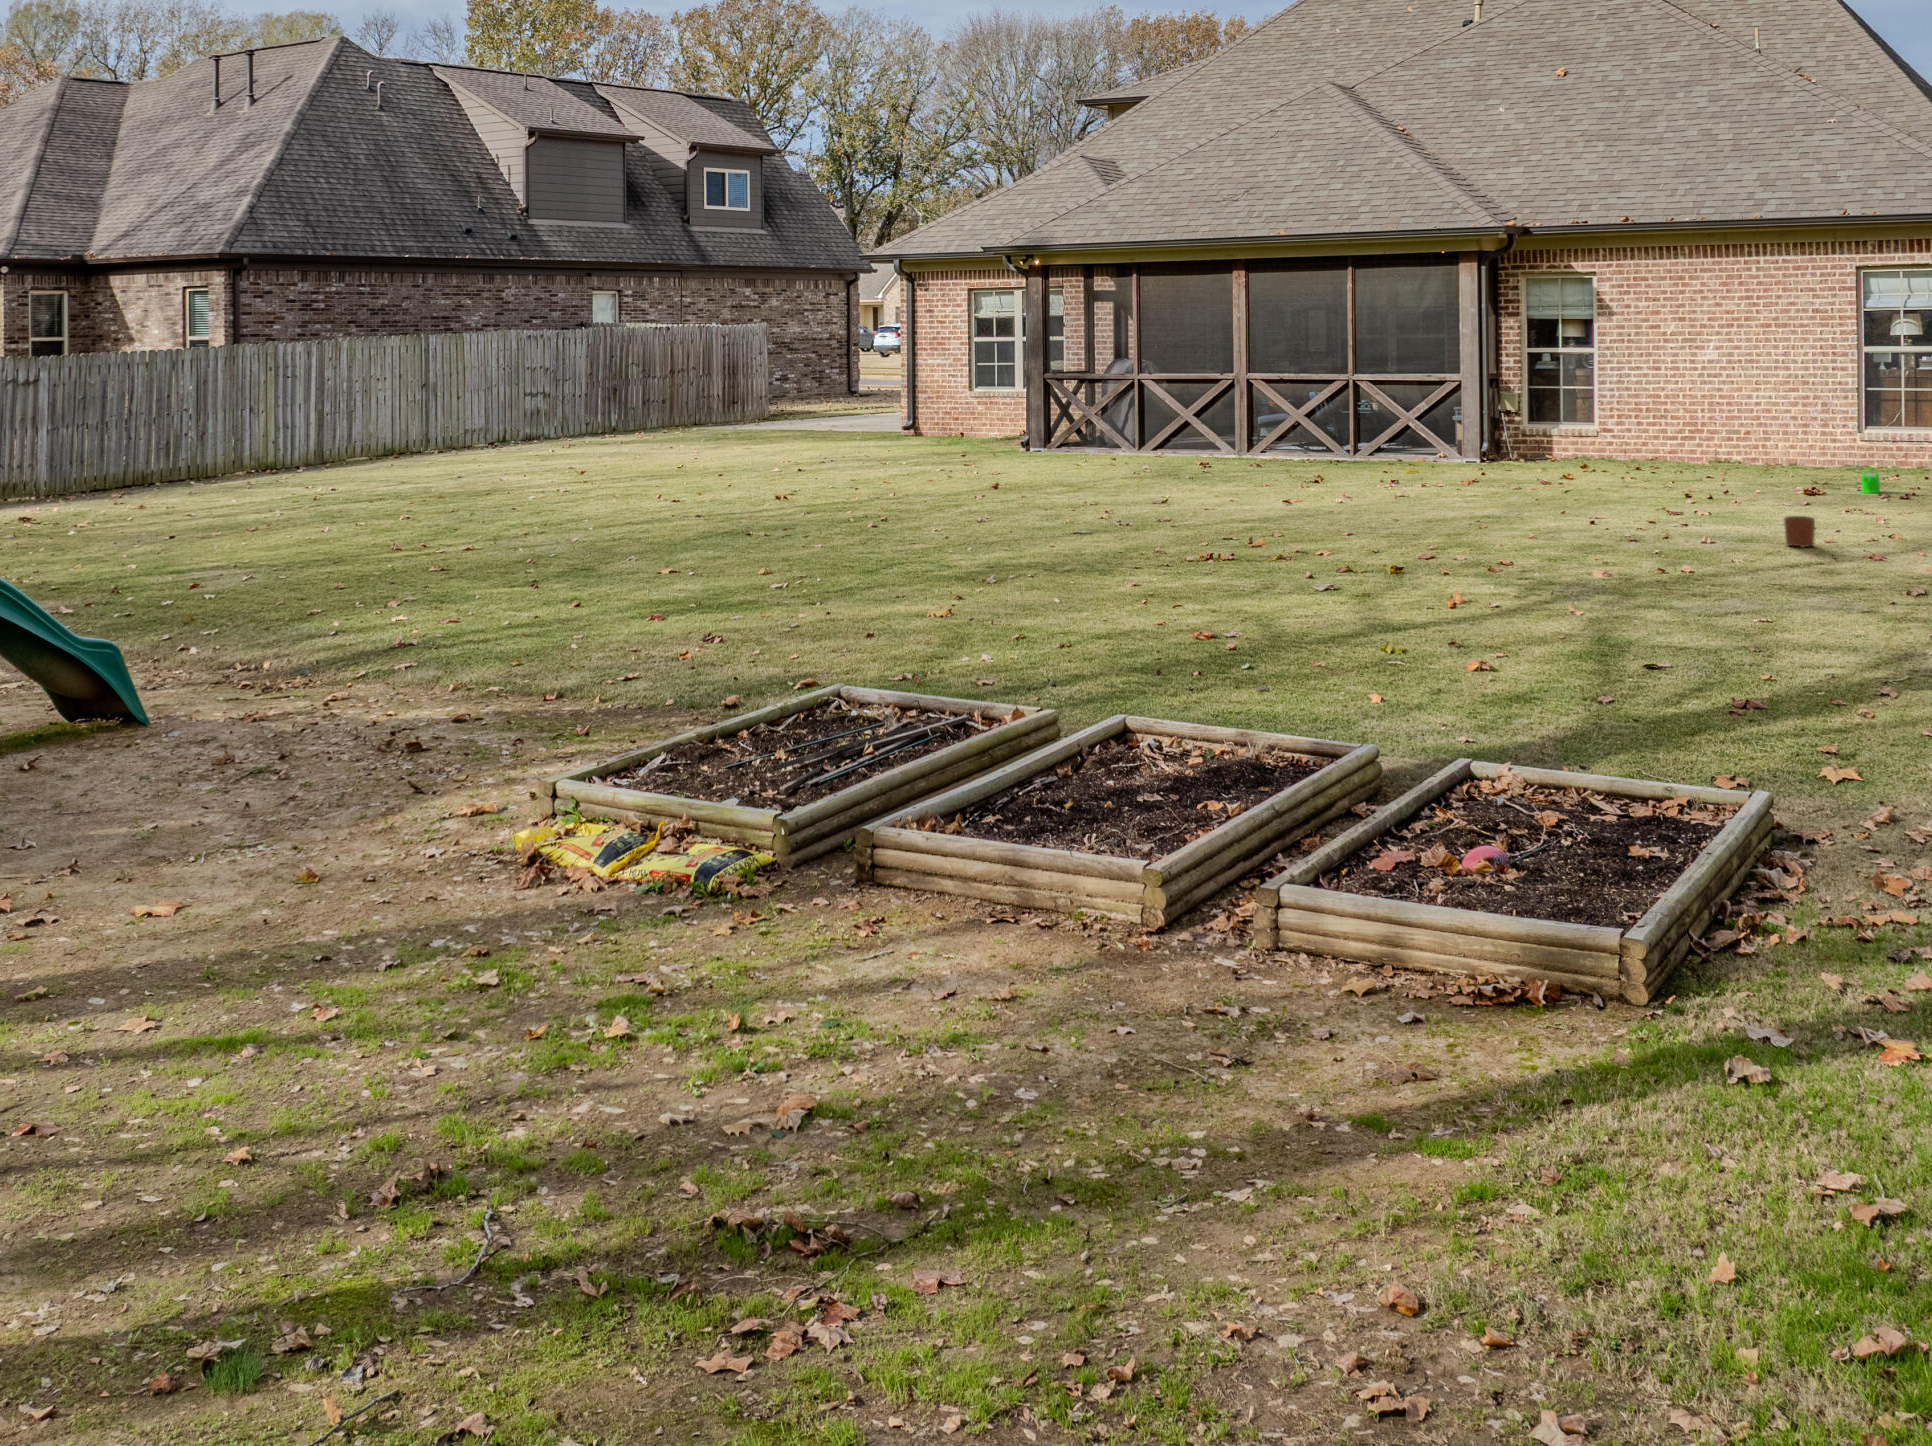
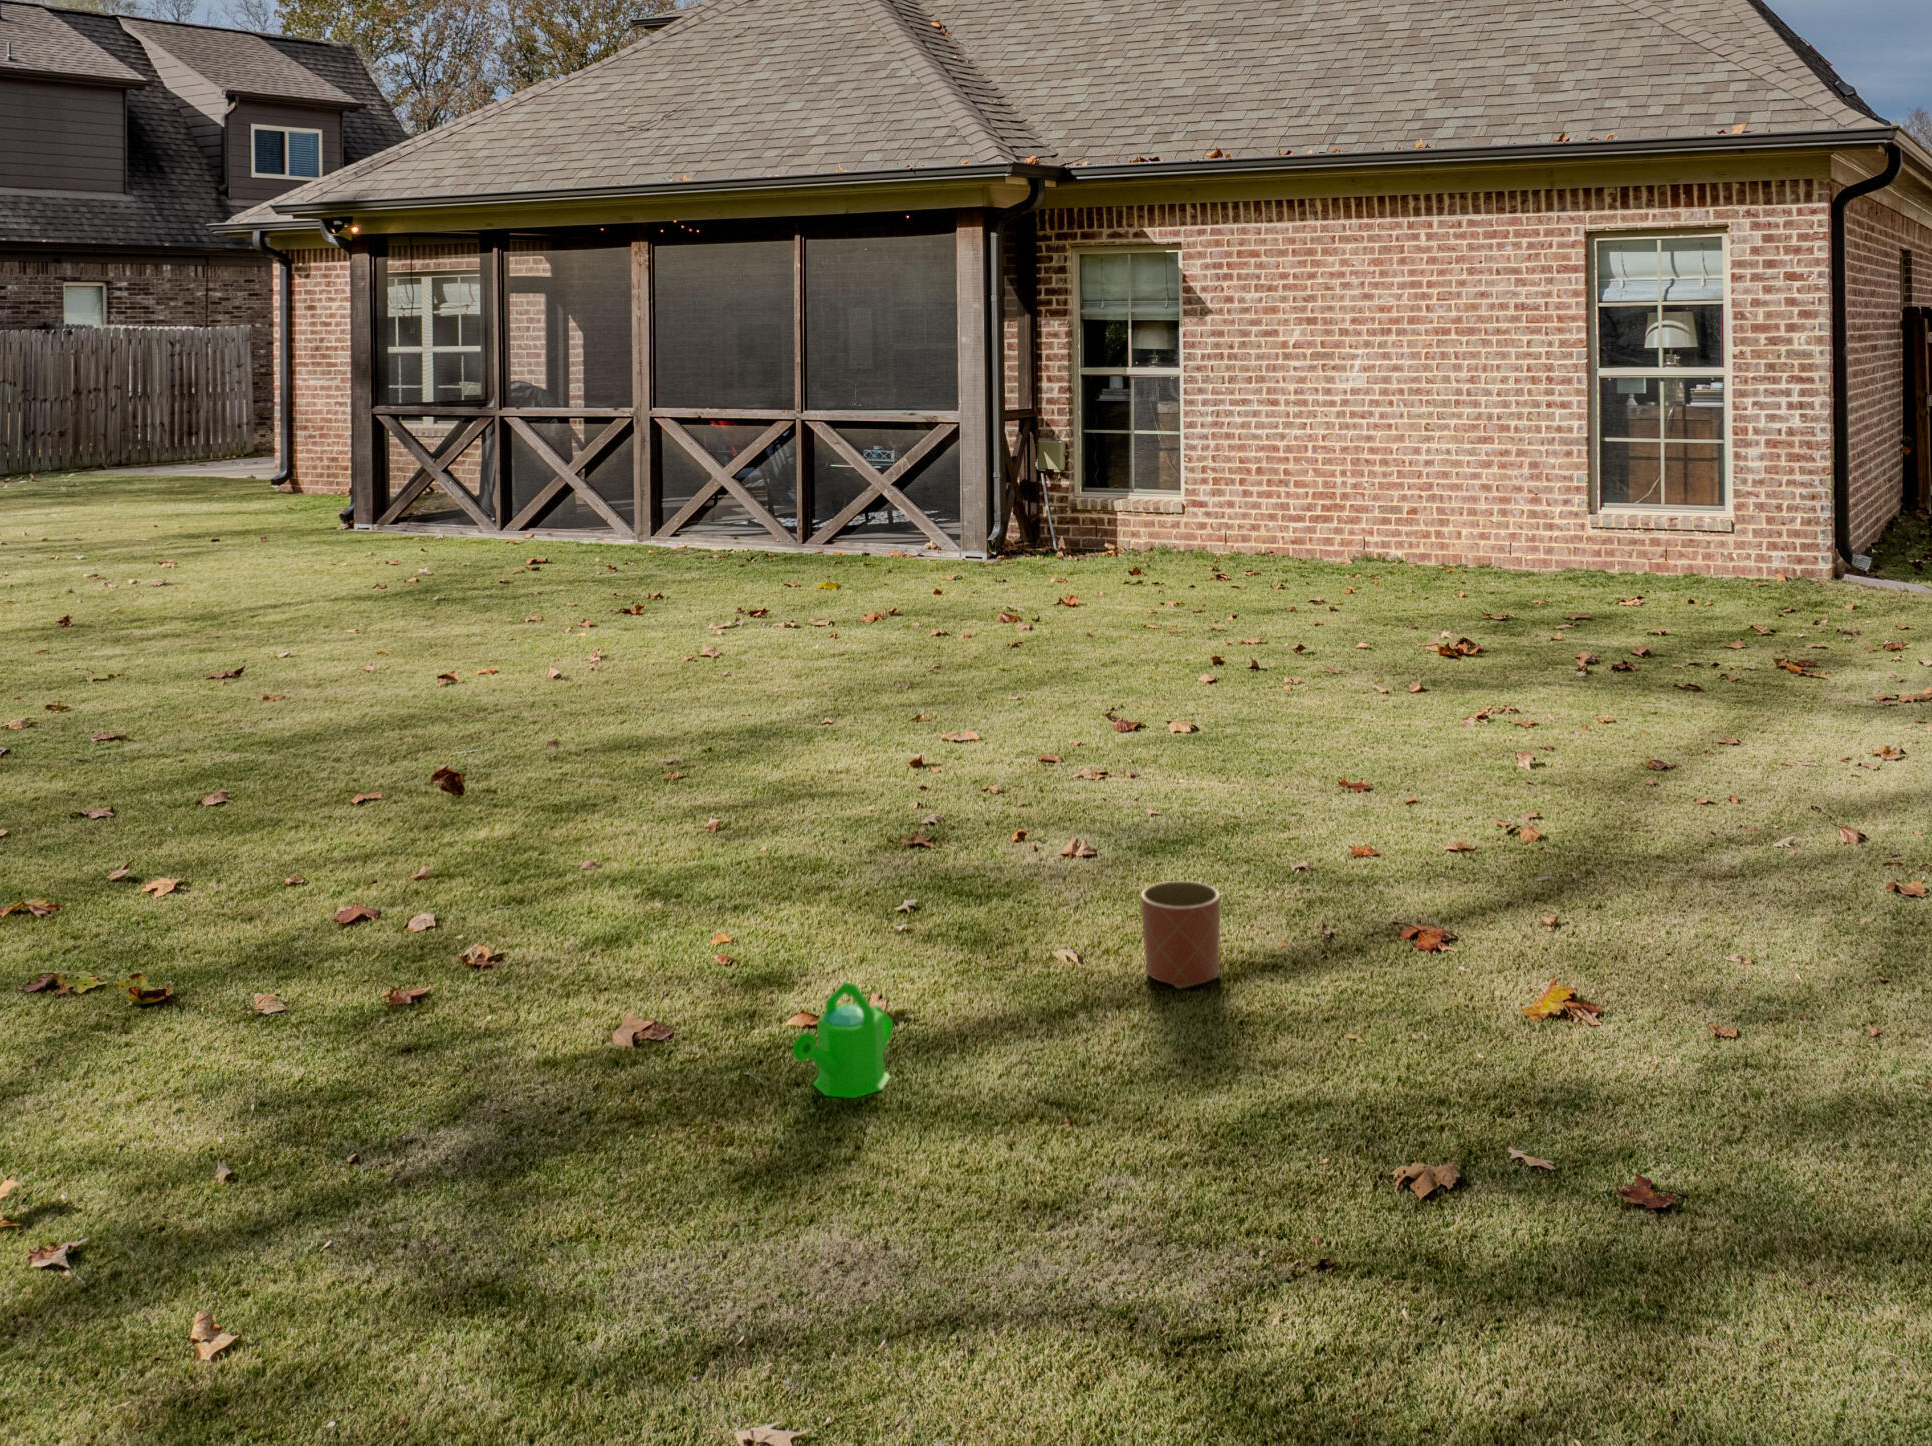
watering can: present [1861,468,1880,493] -> present [793,982,893,1098]

